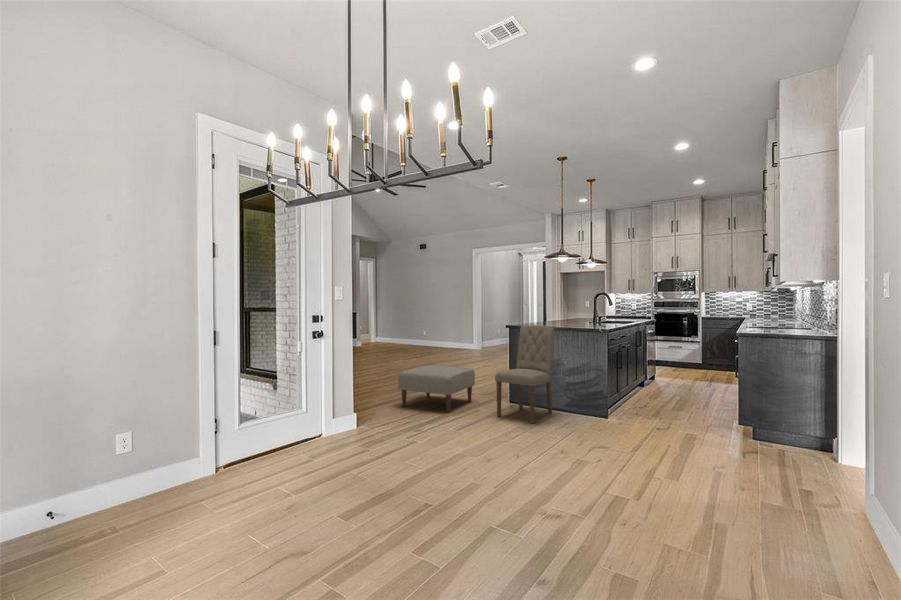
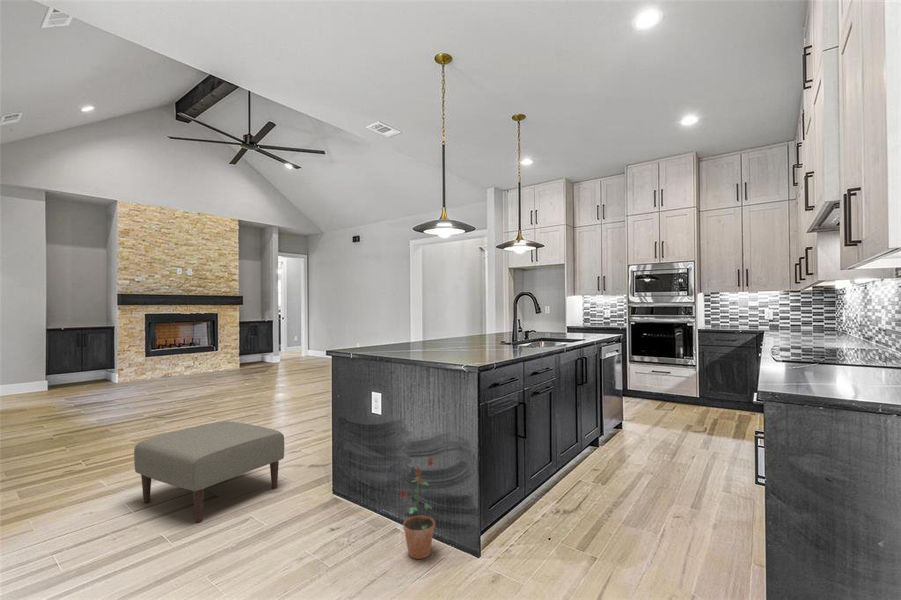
dining chair: present [495,325,554,423] -> none [265,358,387,564]
potted plant: none [572,373,590,422] -> present [401,456,435,559]

